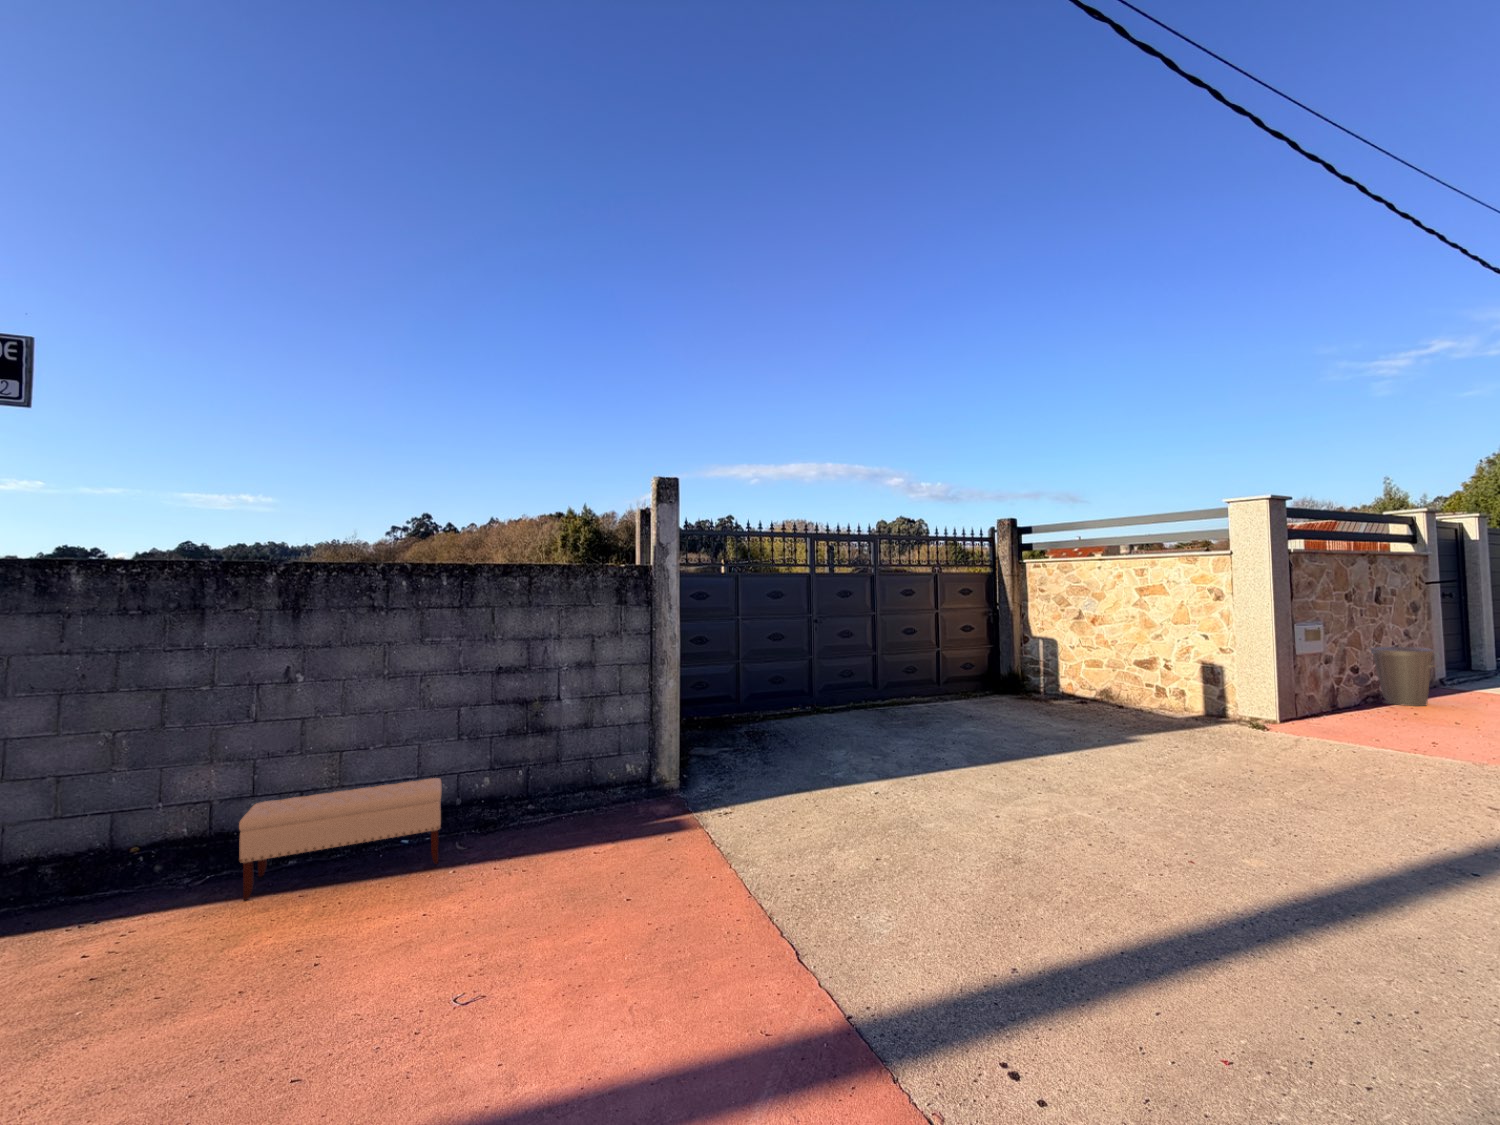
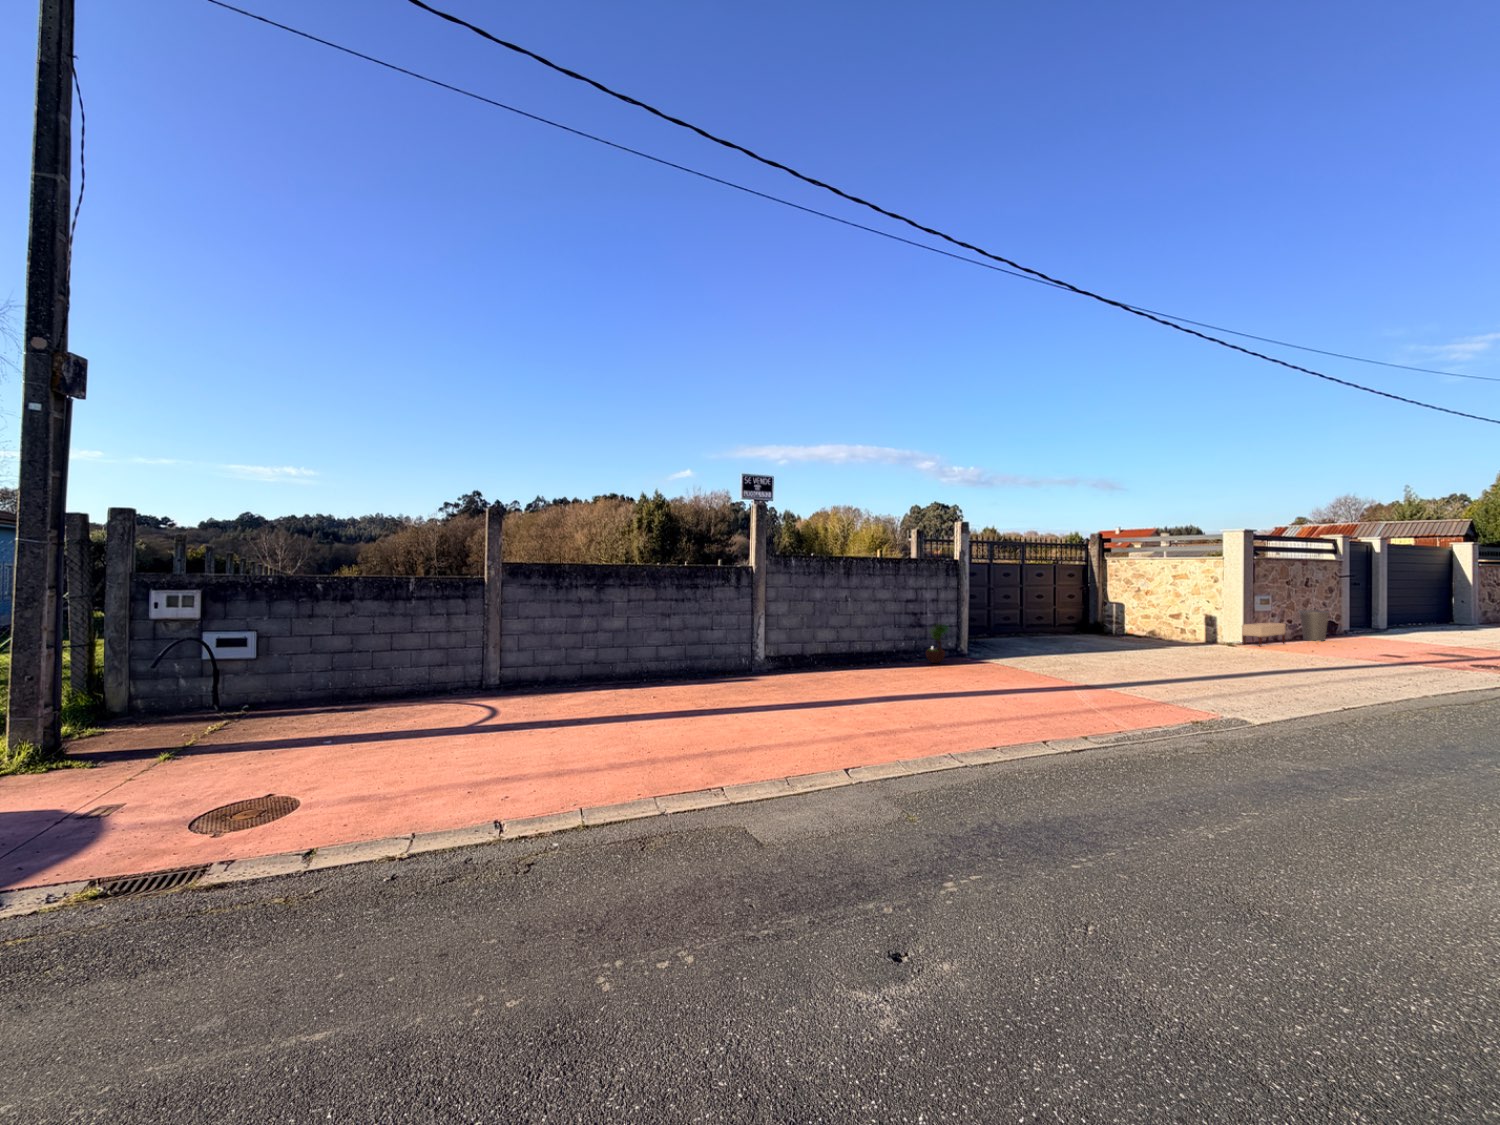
potted tree: none [484,726,555,839] -> present [926,624,948,663]
bench: present [239,778,442,900] -> present [1242,622,1286,646]

